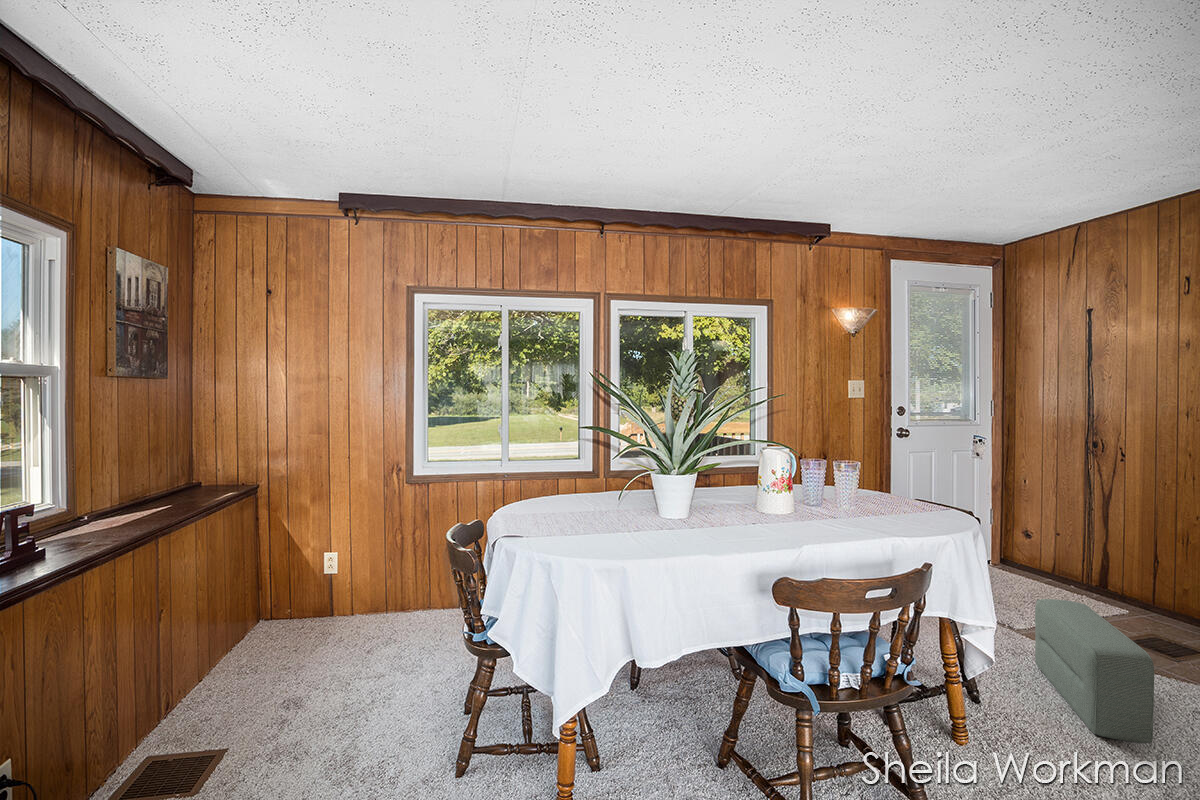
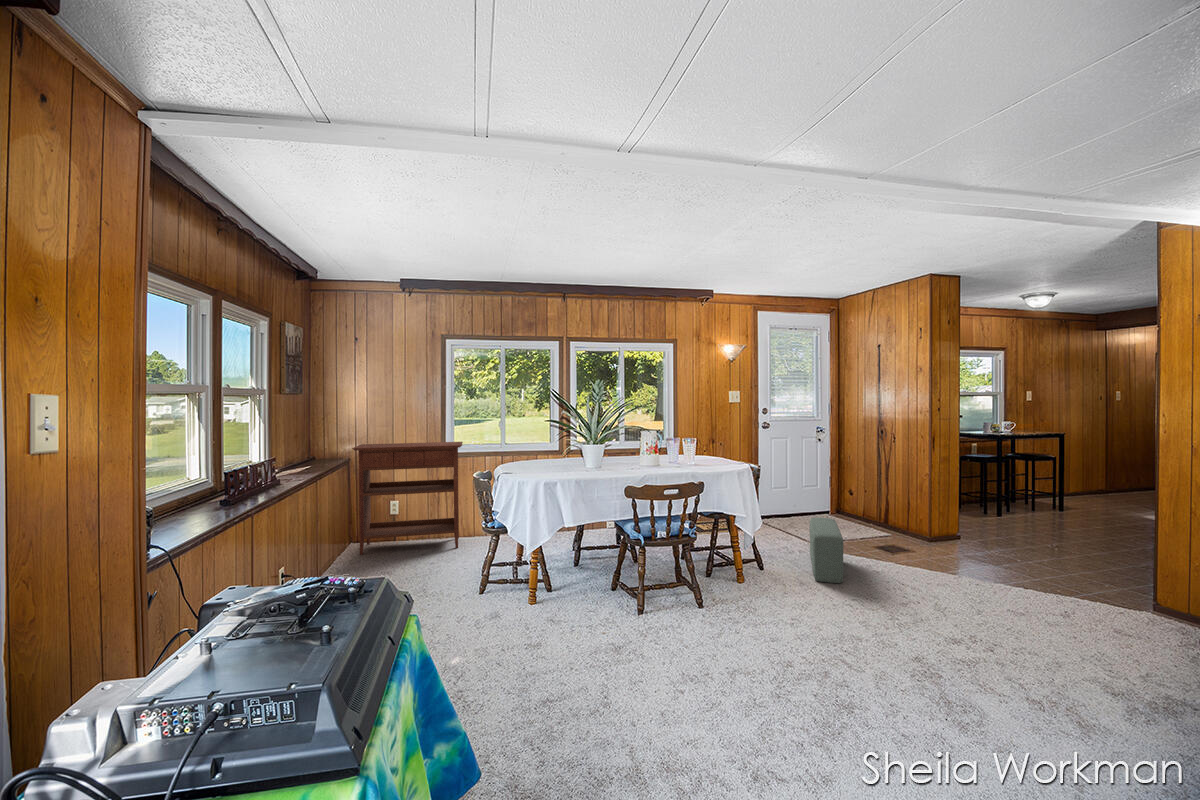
console table: none [252,458,441,650] -> present [352,442,463,555]

